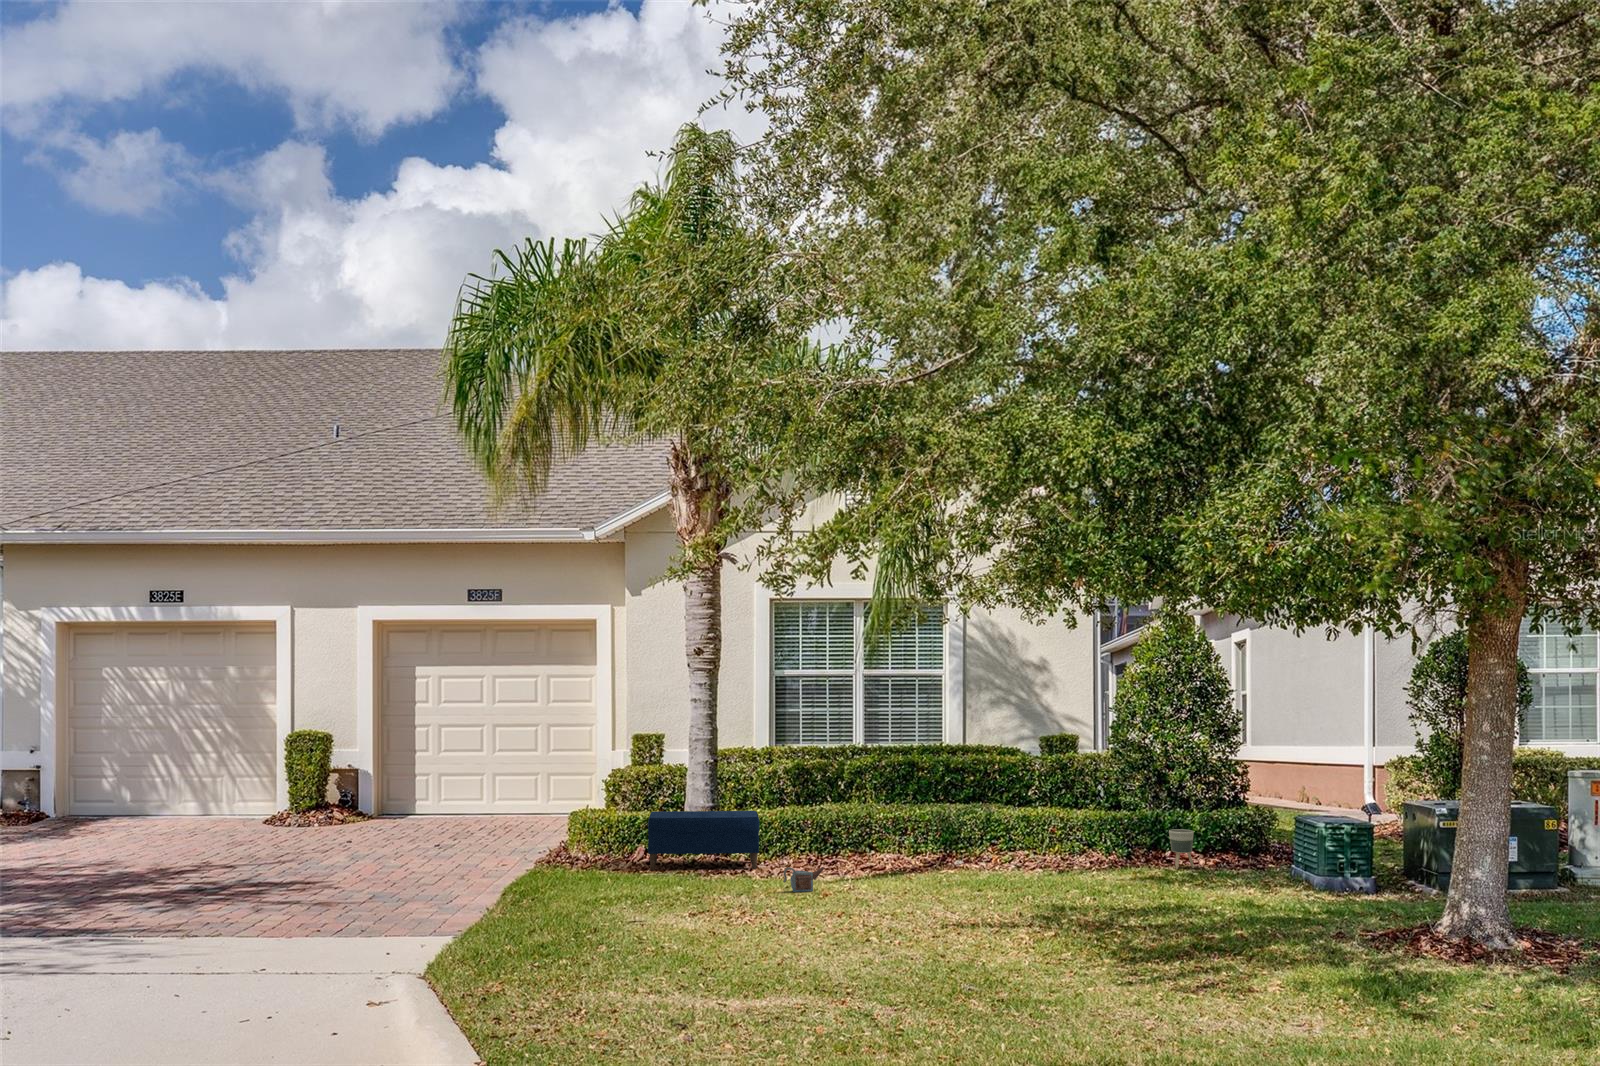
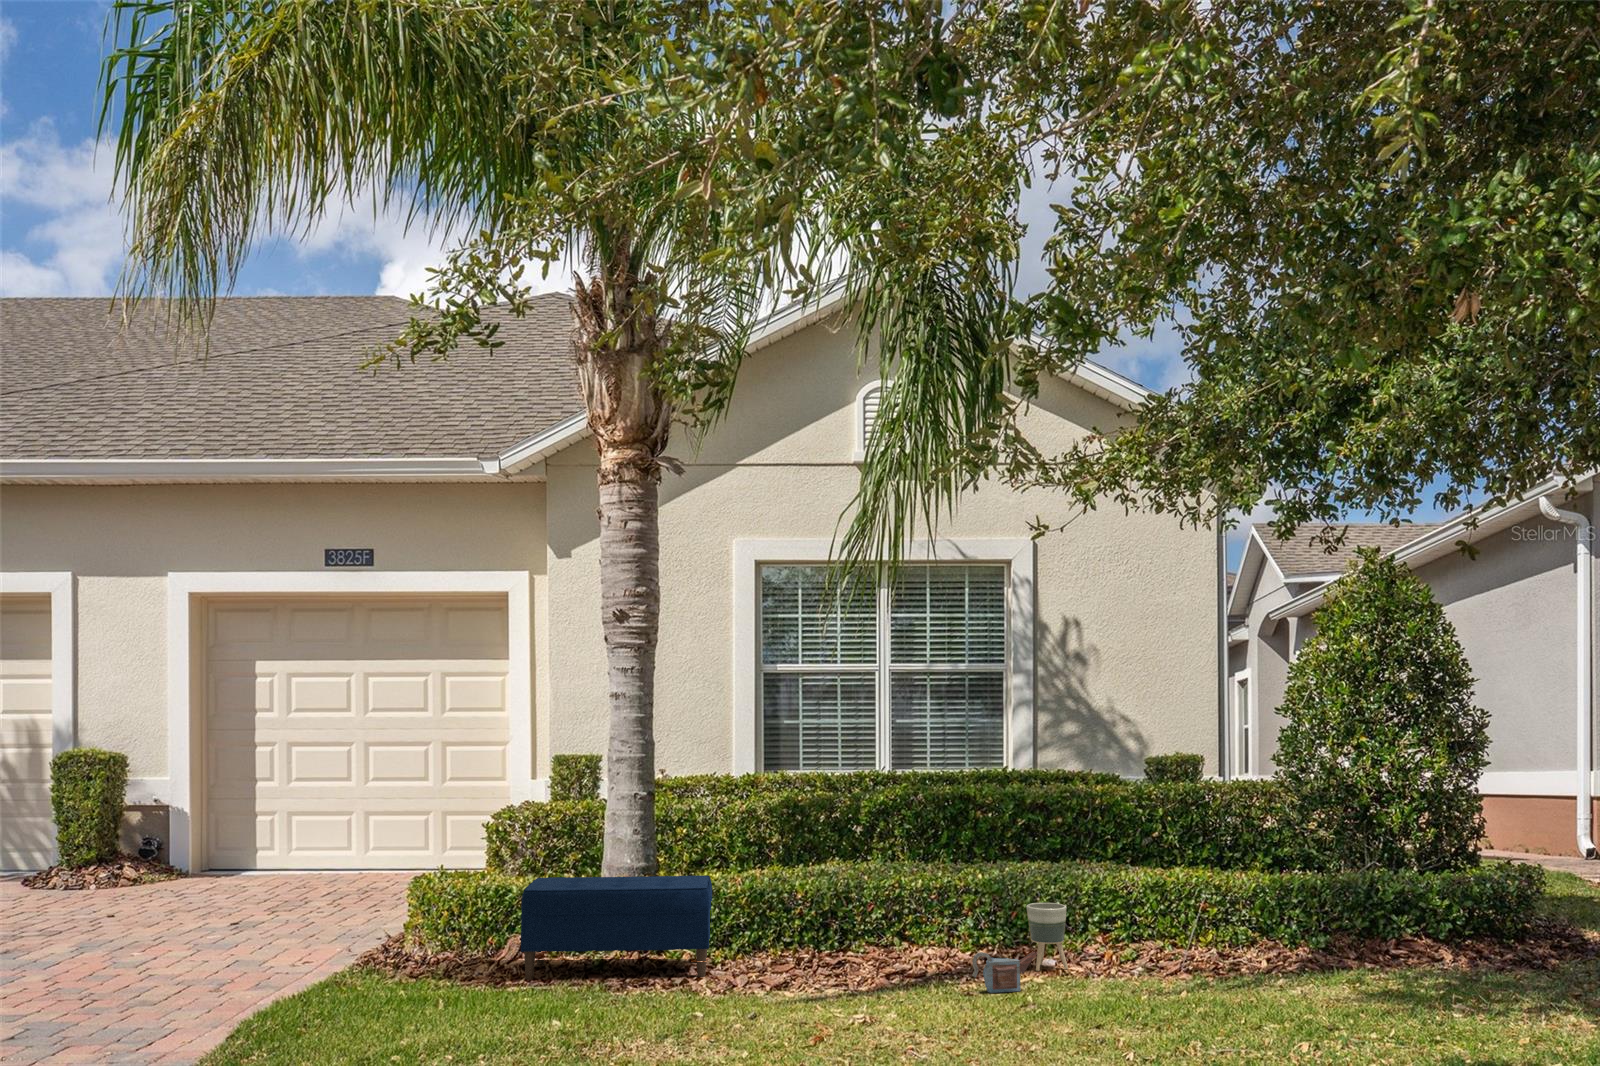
planter: present [1169,829,1194,869] -> present [1026,903,1068,971]
watering can: present [783,867,824,892] -> present [972,951,1037,993]

